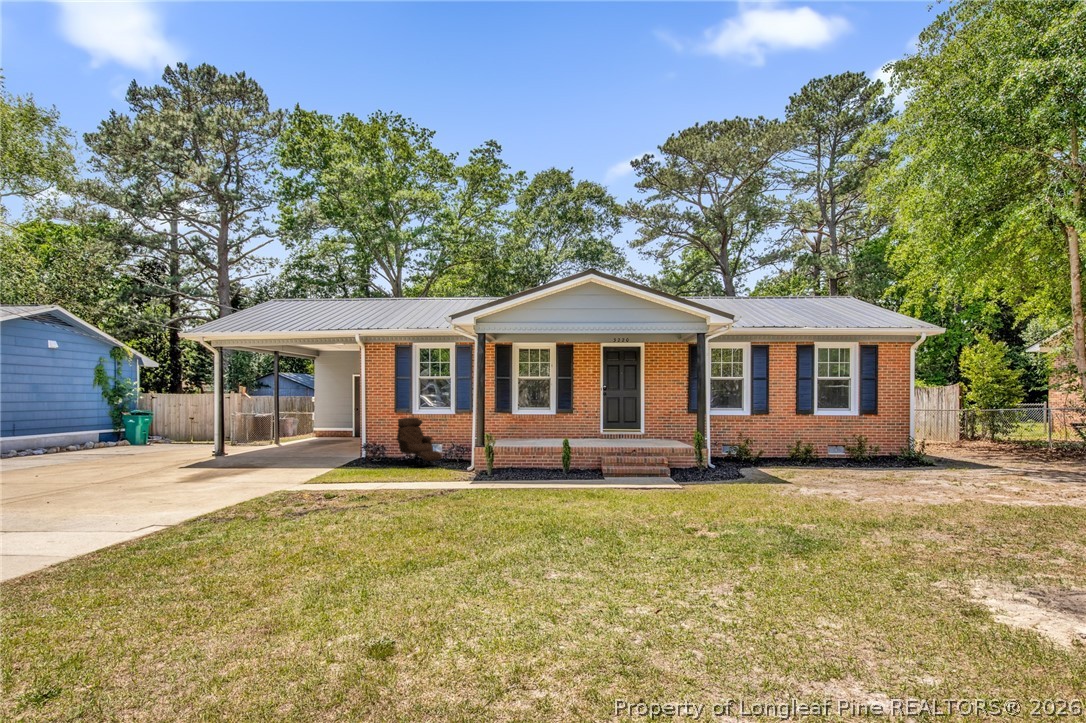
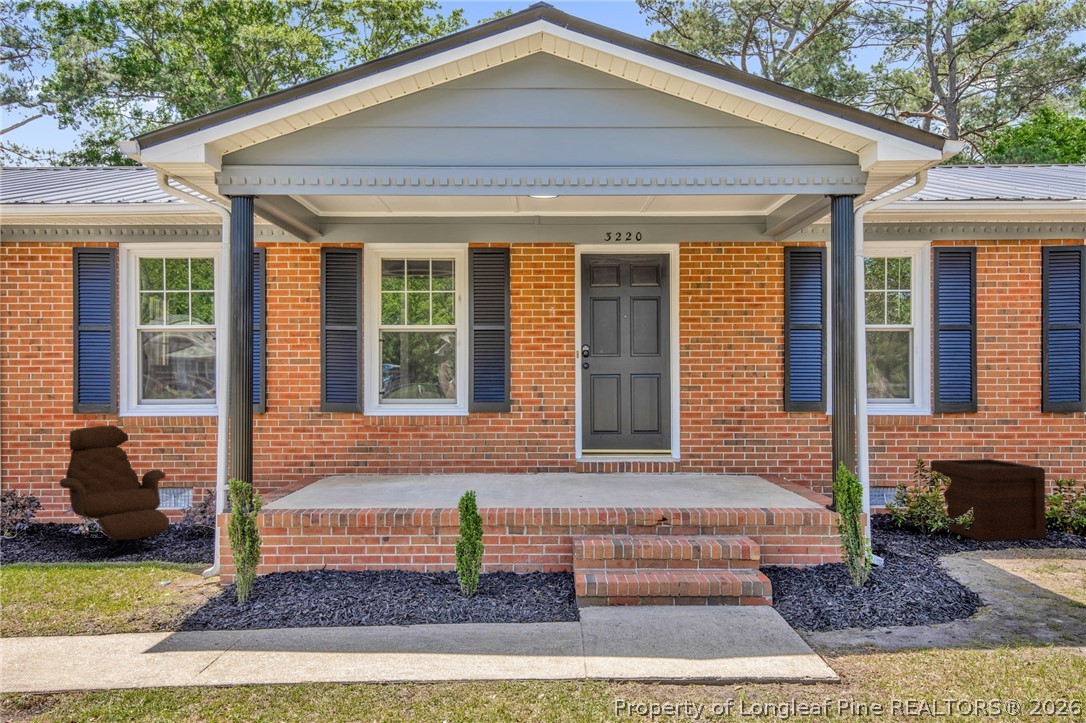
wooden crate: none [749,434,790,466] -> present [931,459,1046,541]

